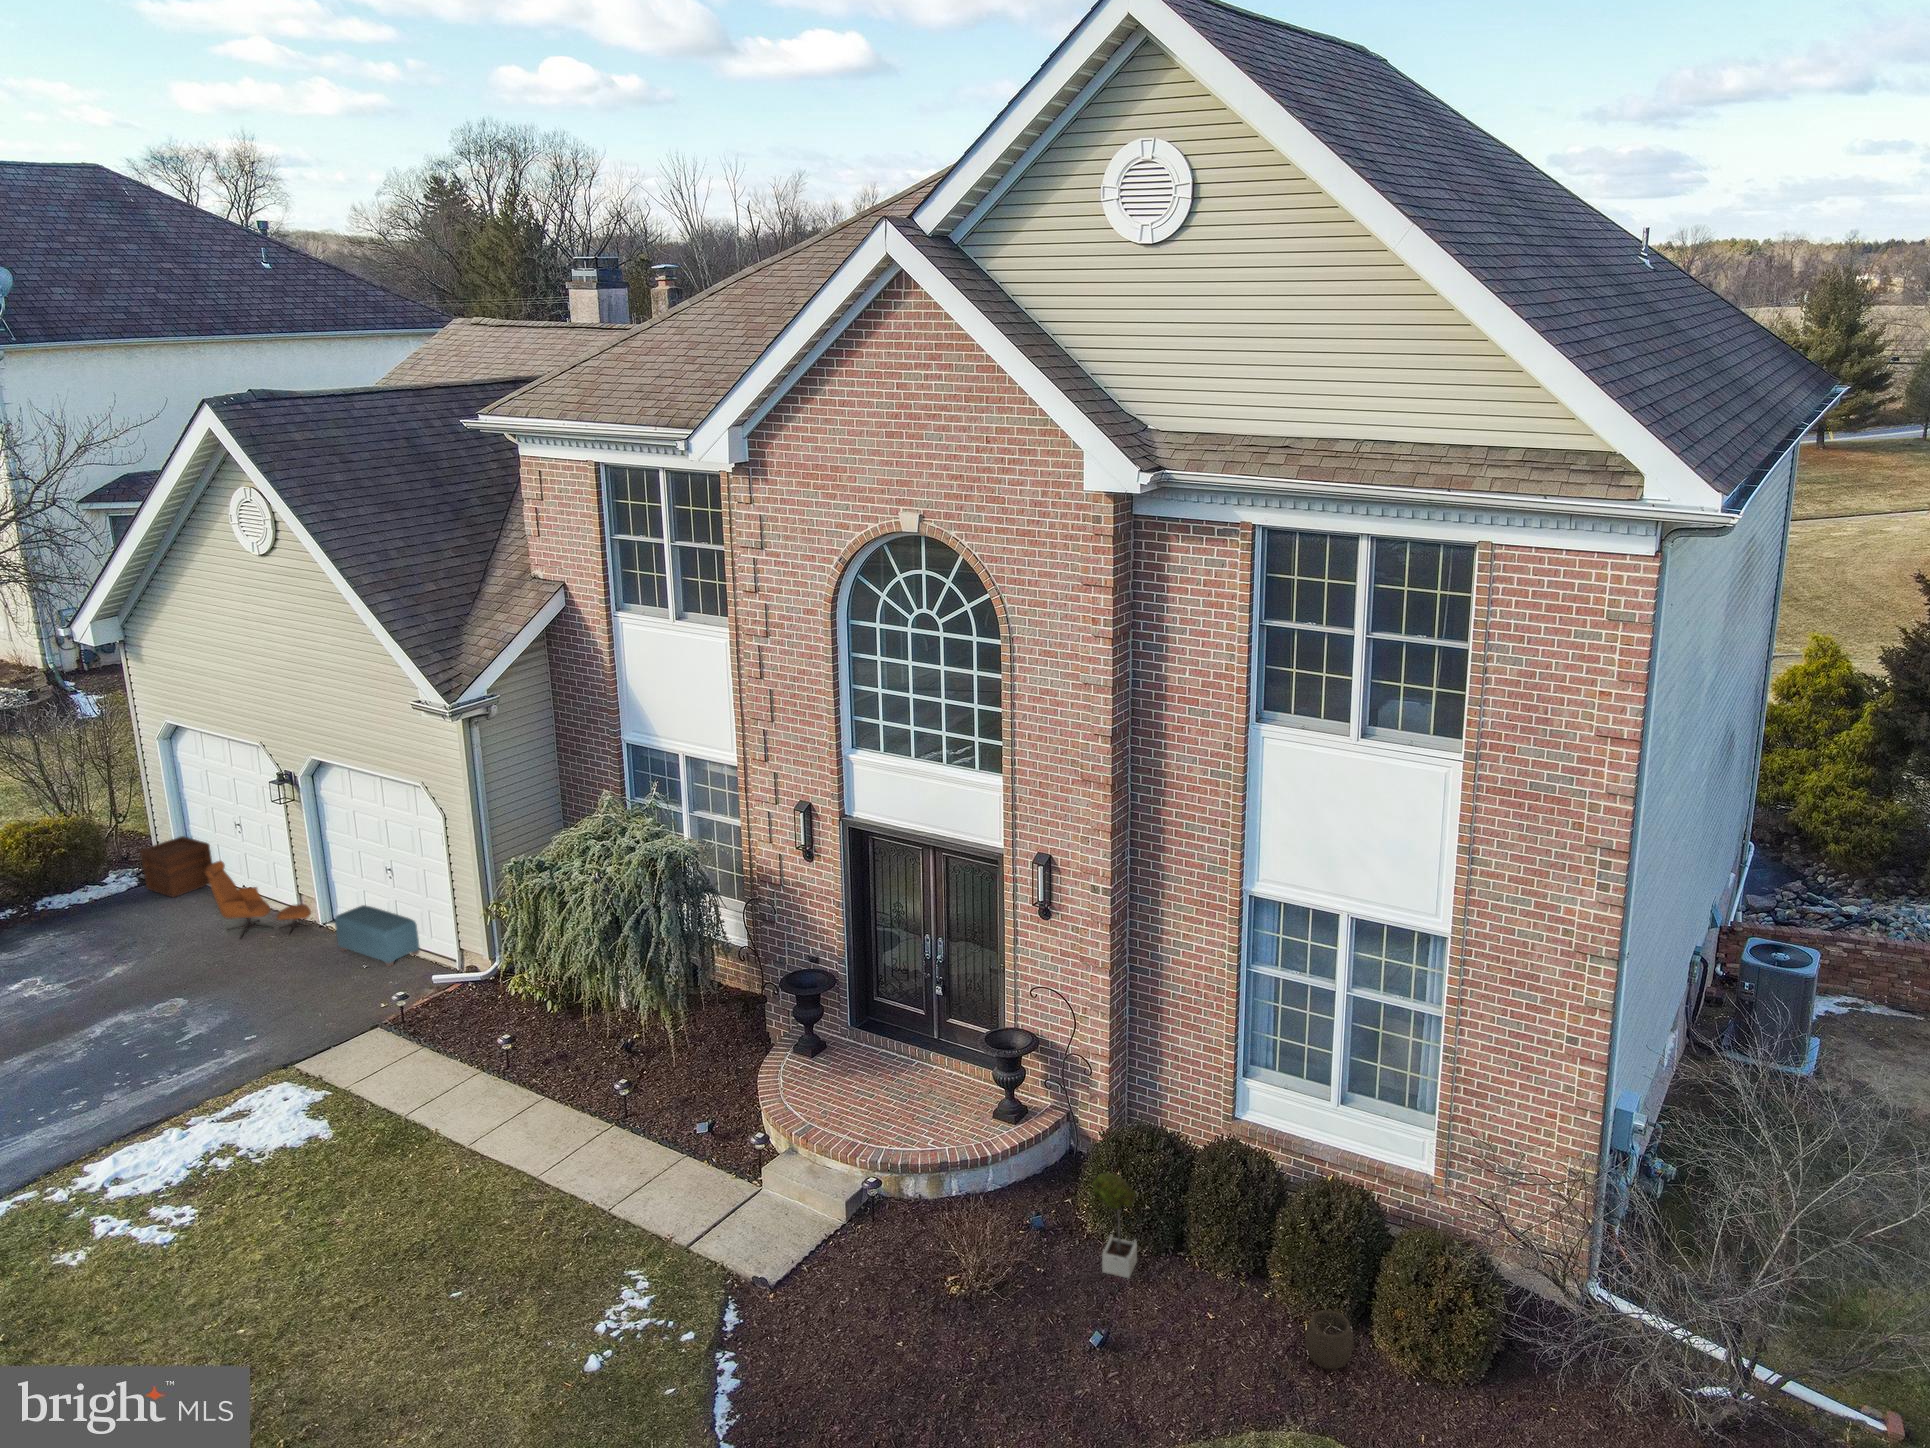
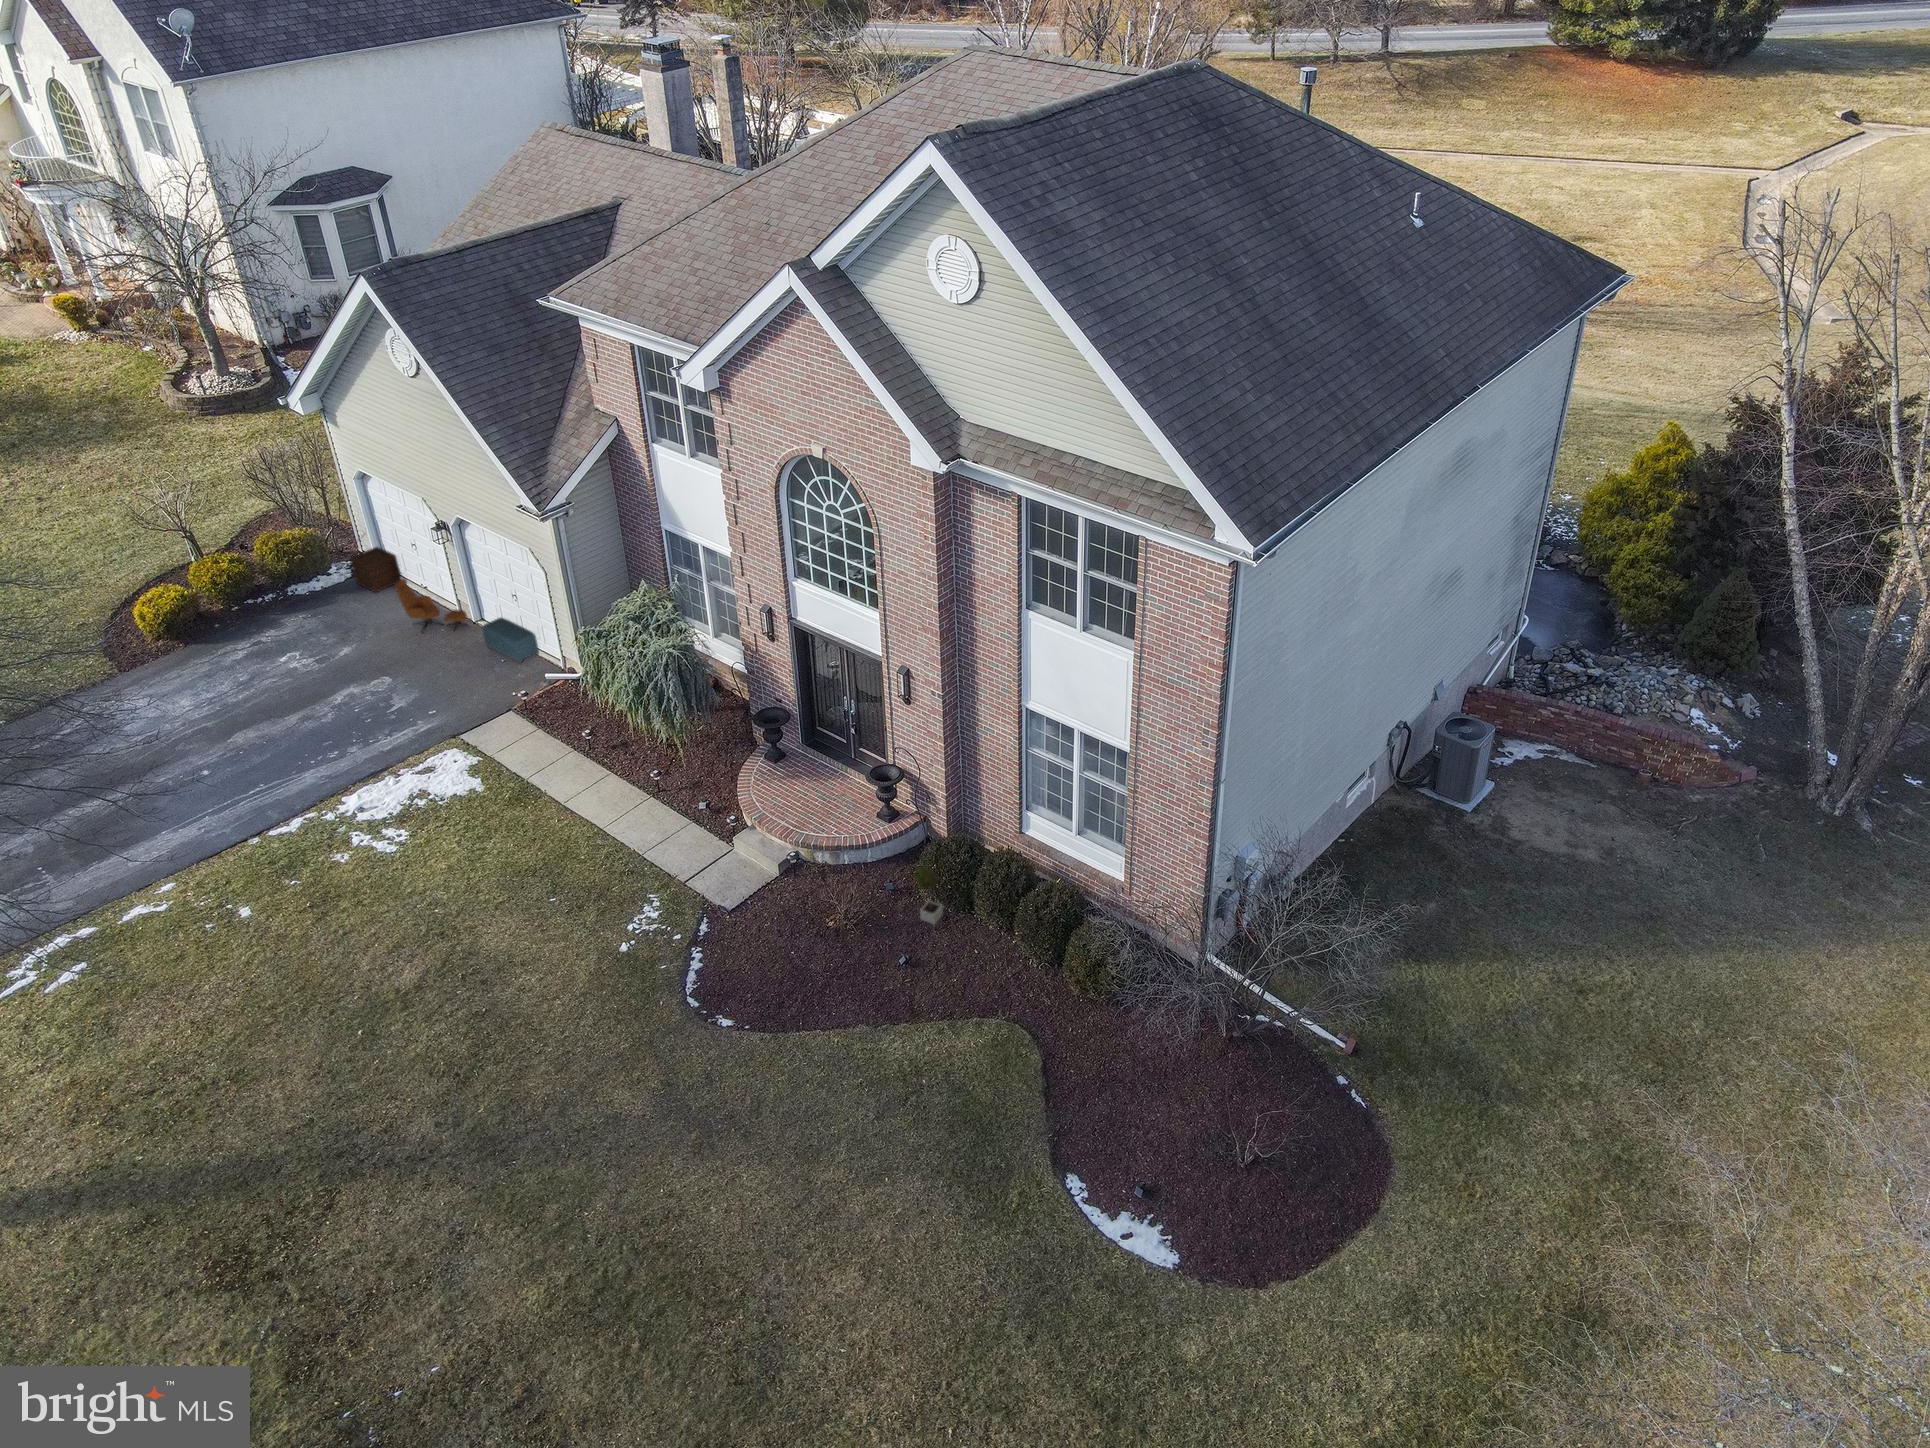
woven basket: present [1306,1310,1354,1369] -> none [1017,957,1044,988]

